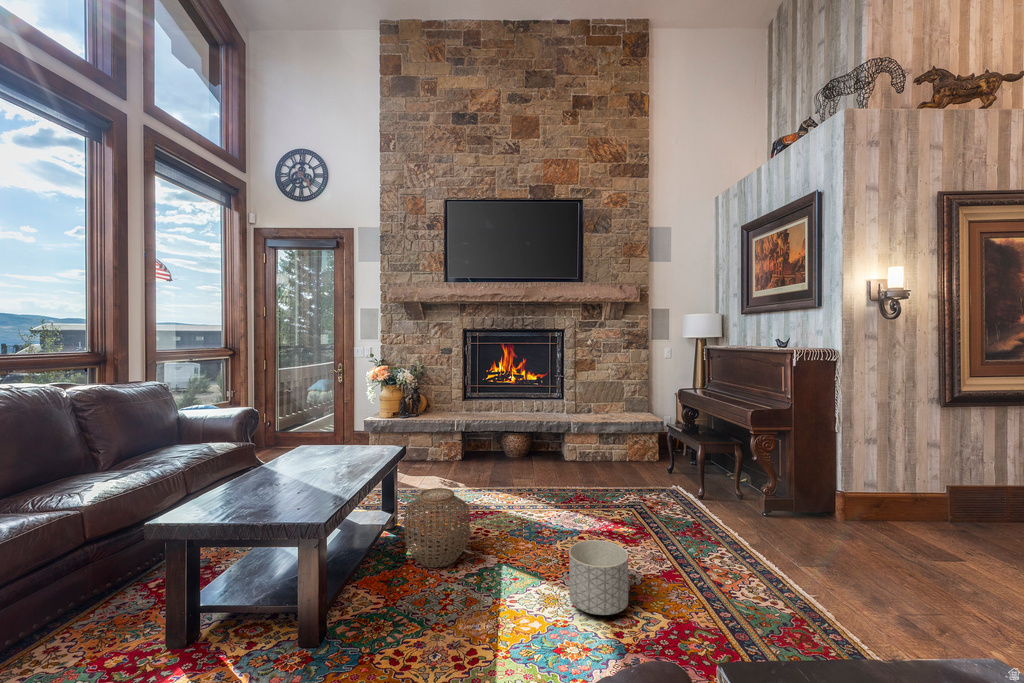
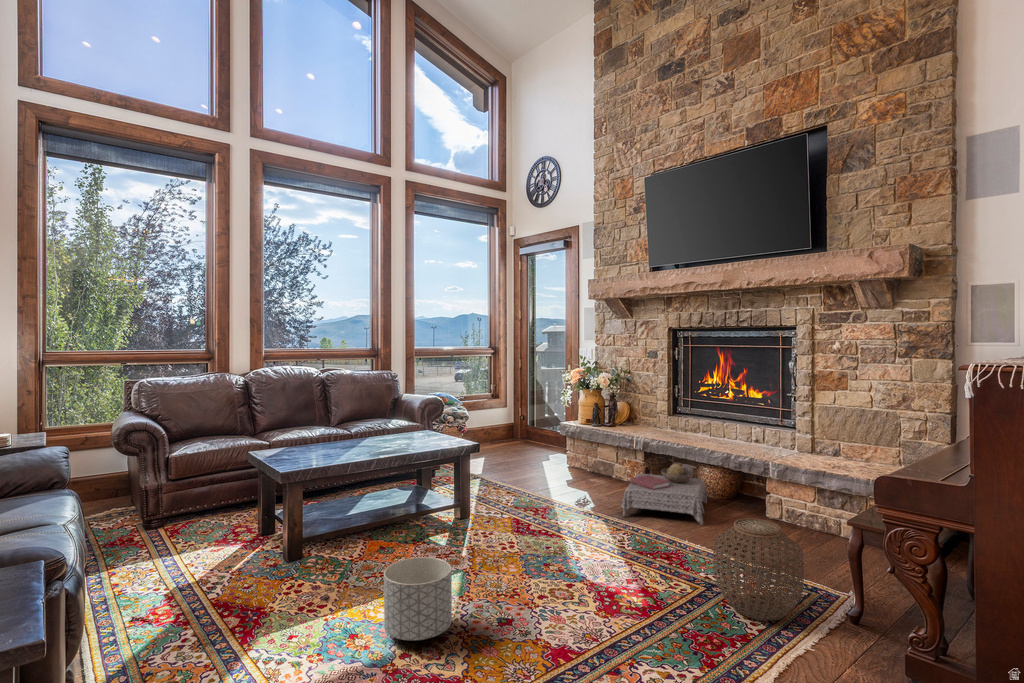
ottoman: none [476,434,553,485] -> present [621,464,707,525]
woven basket: present [404,488,470,567] -> present [713,518,804,621]

